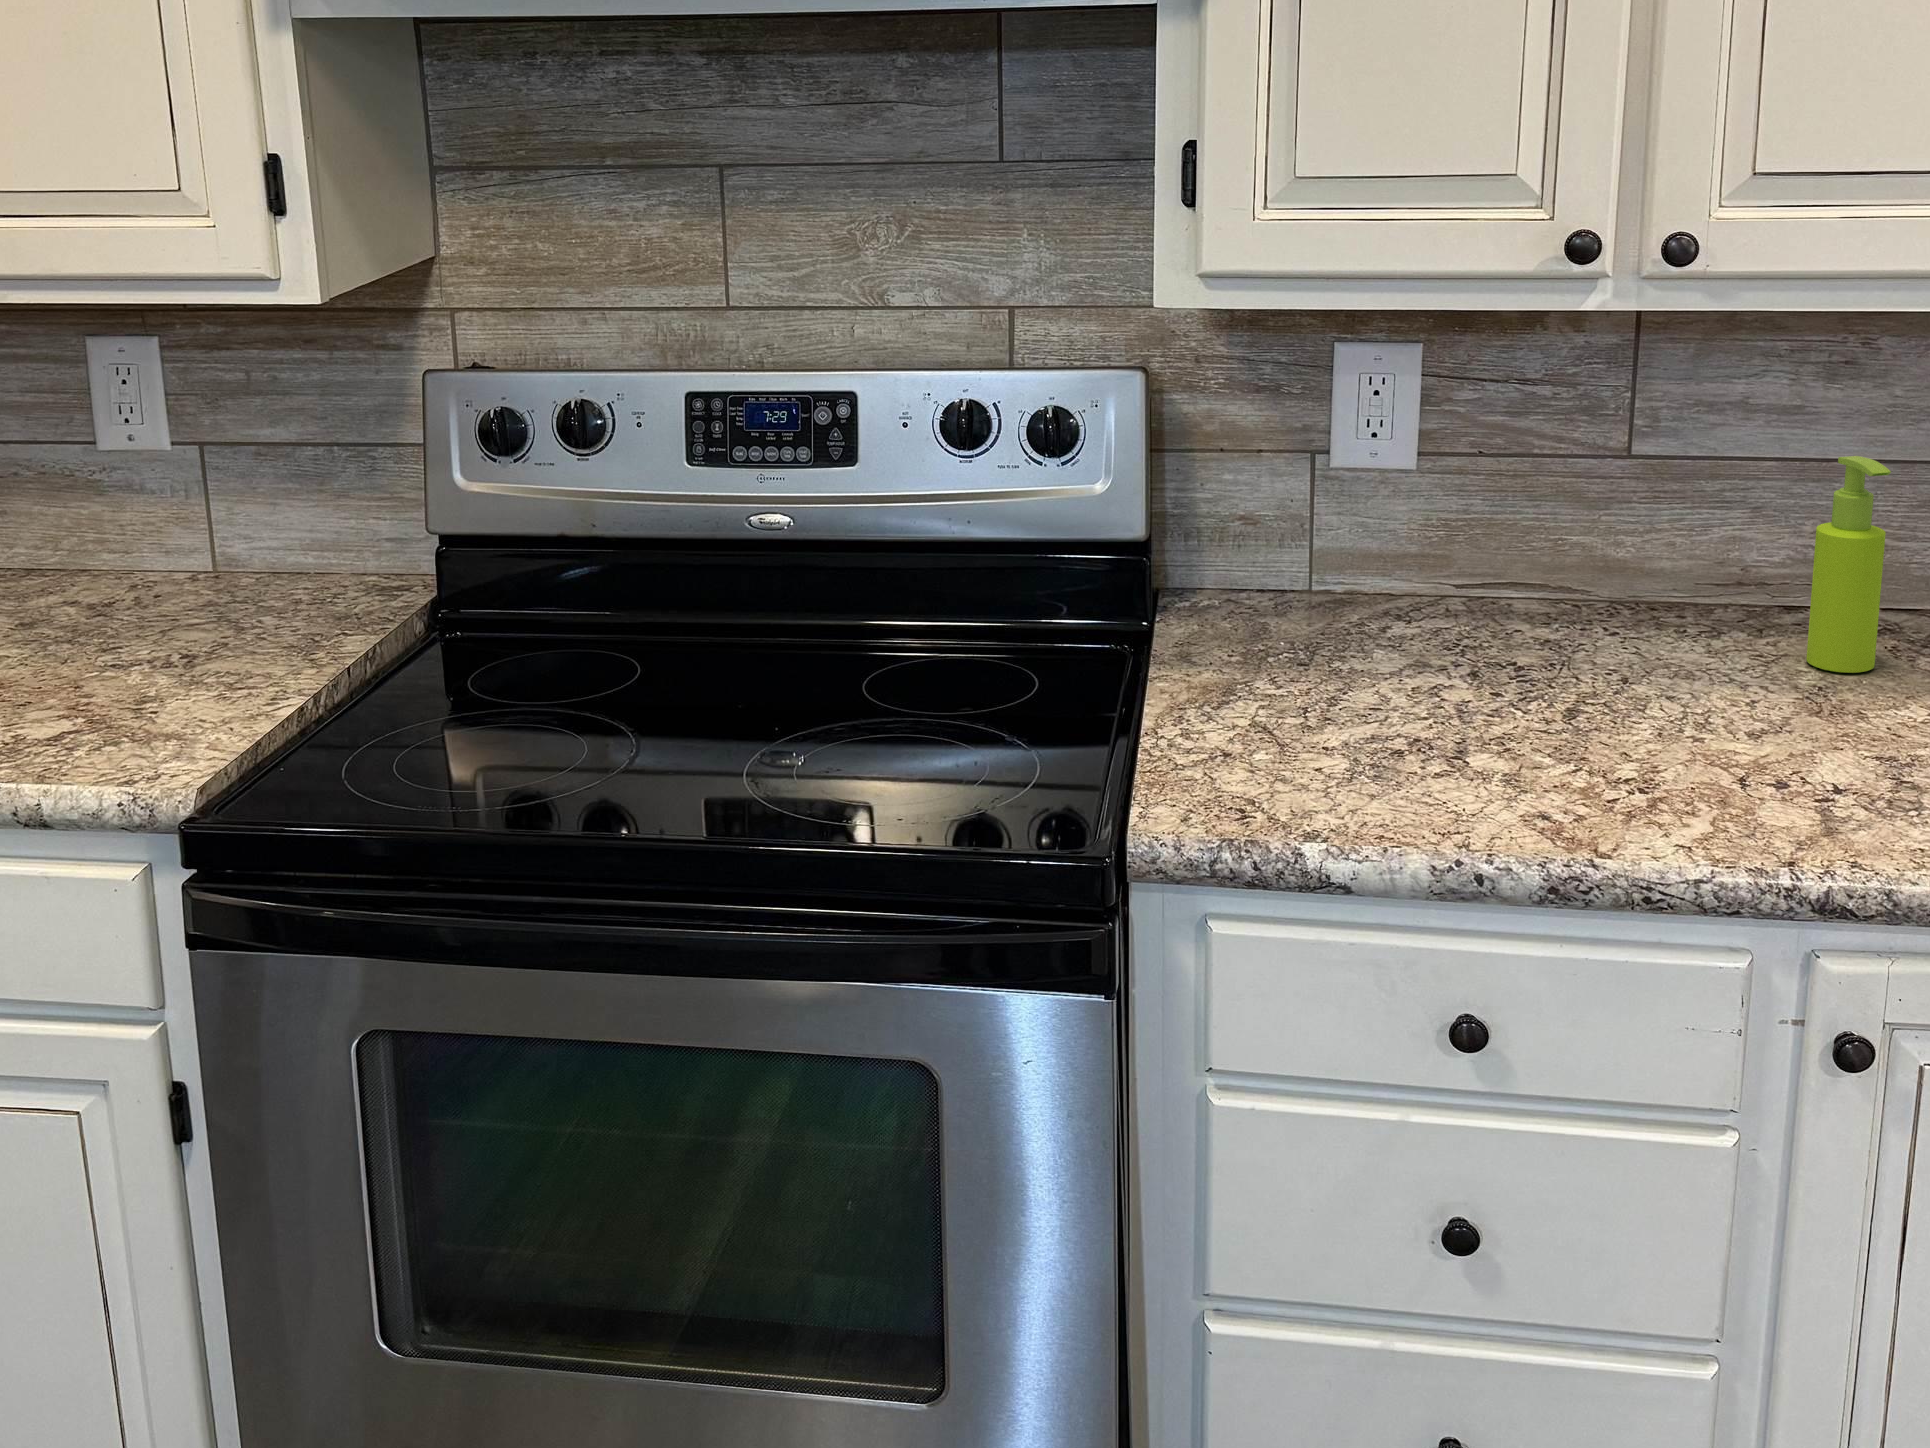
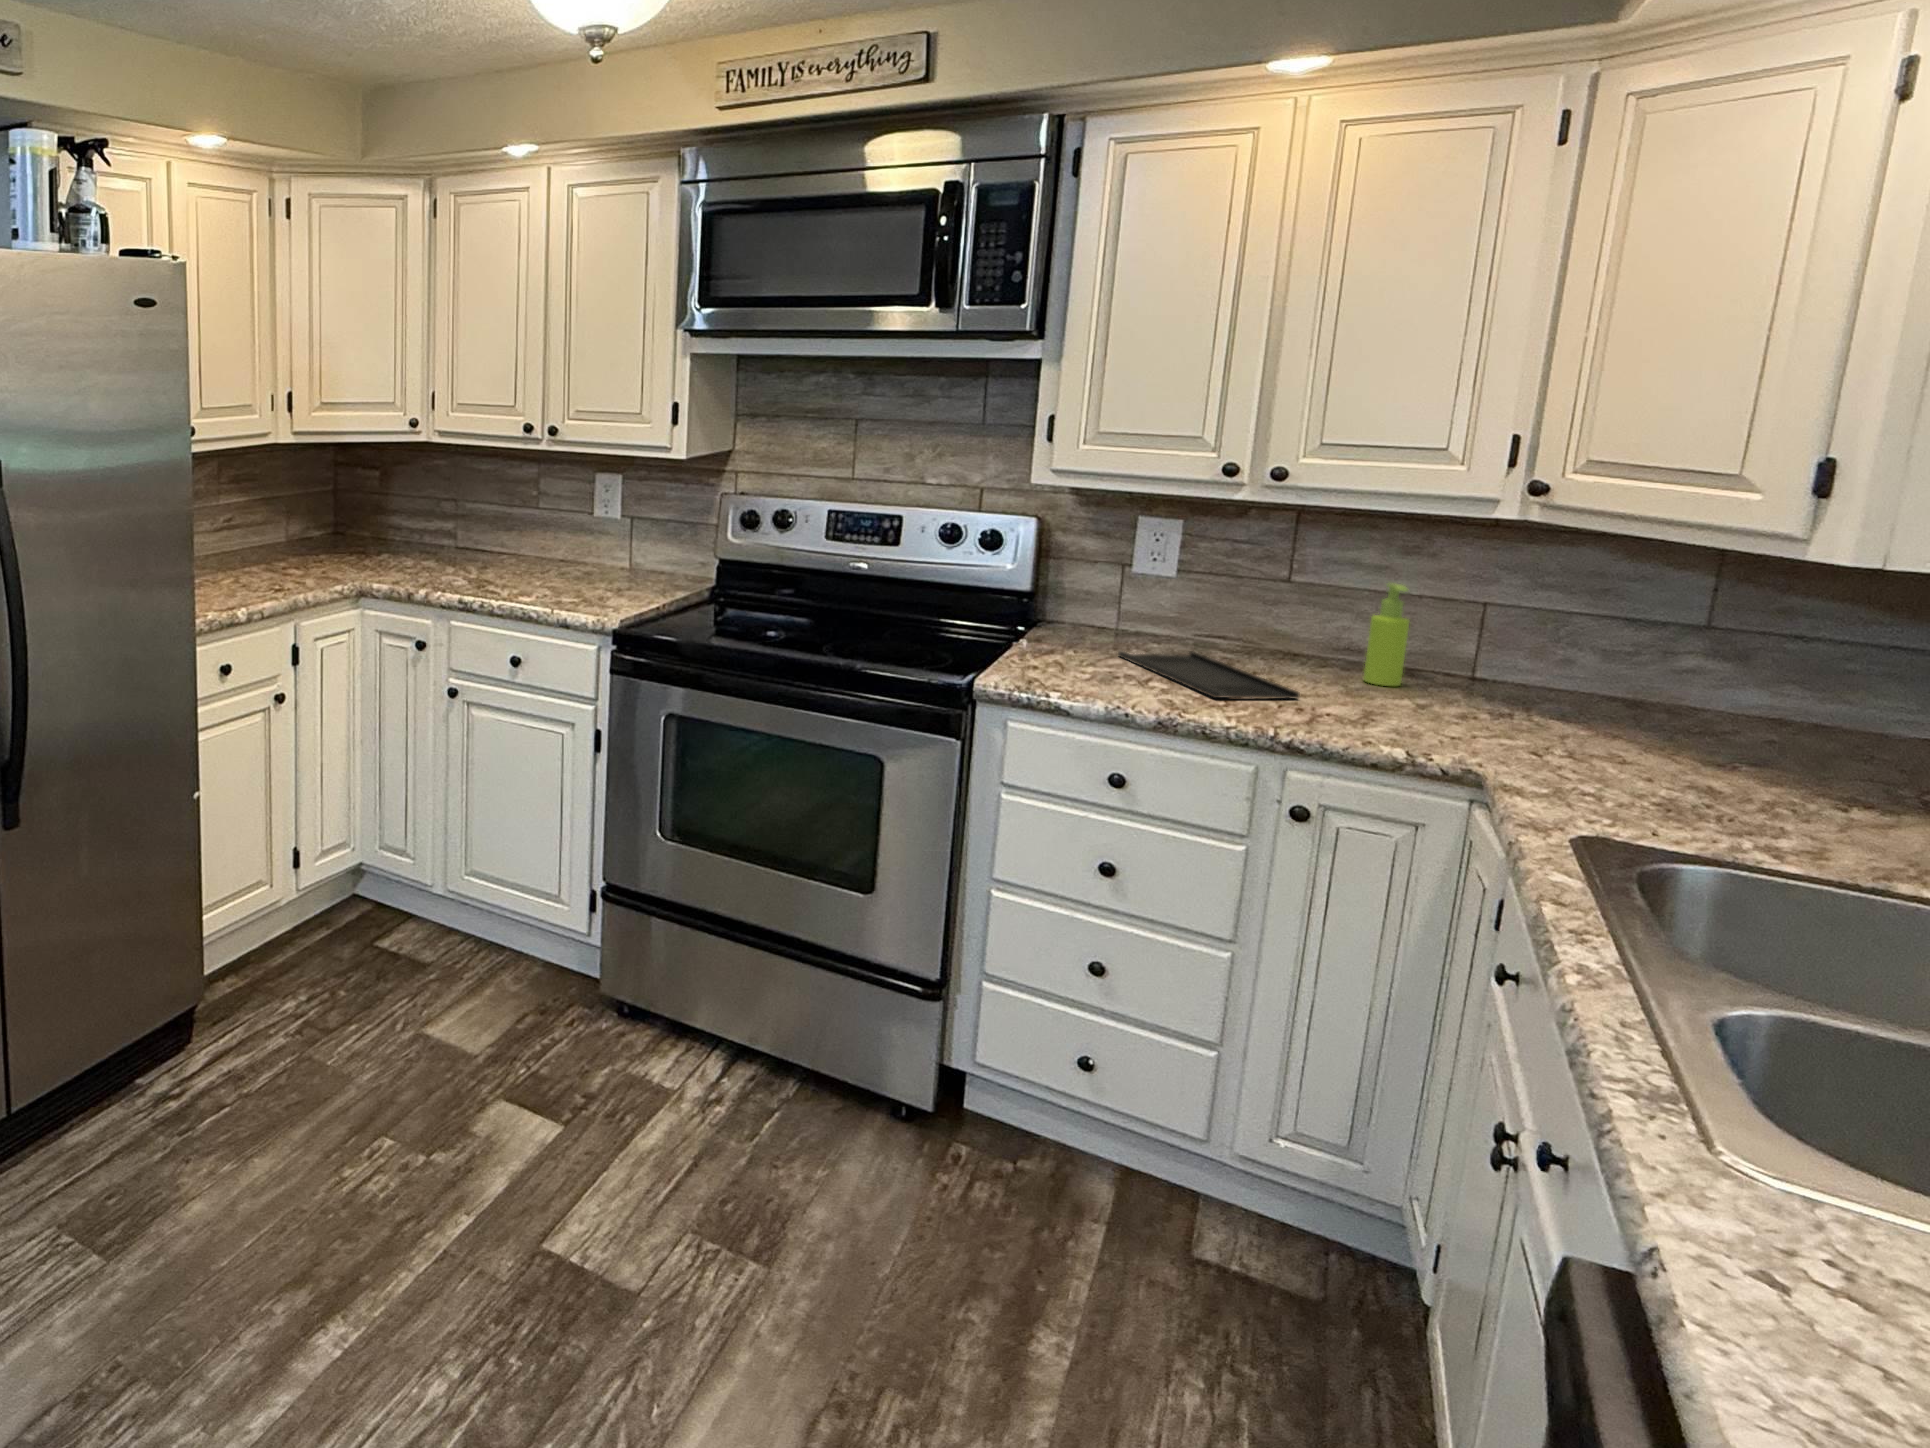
tray: none [1361,638,1762,789] -> present [1118,651,1300,699]

